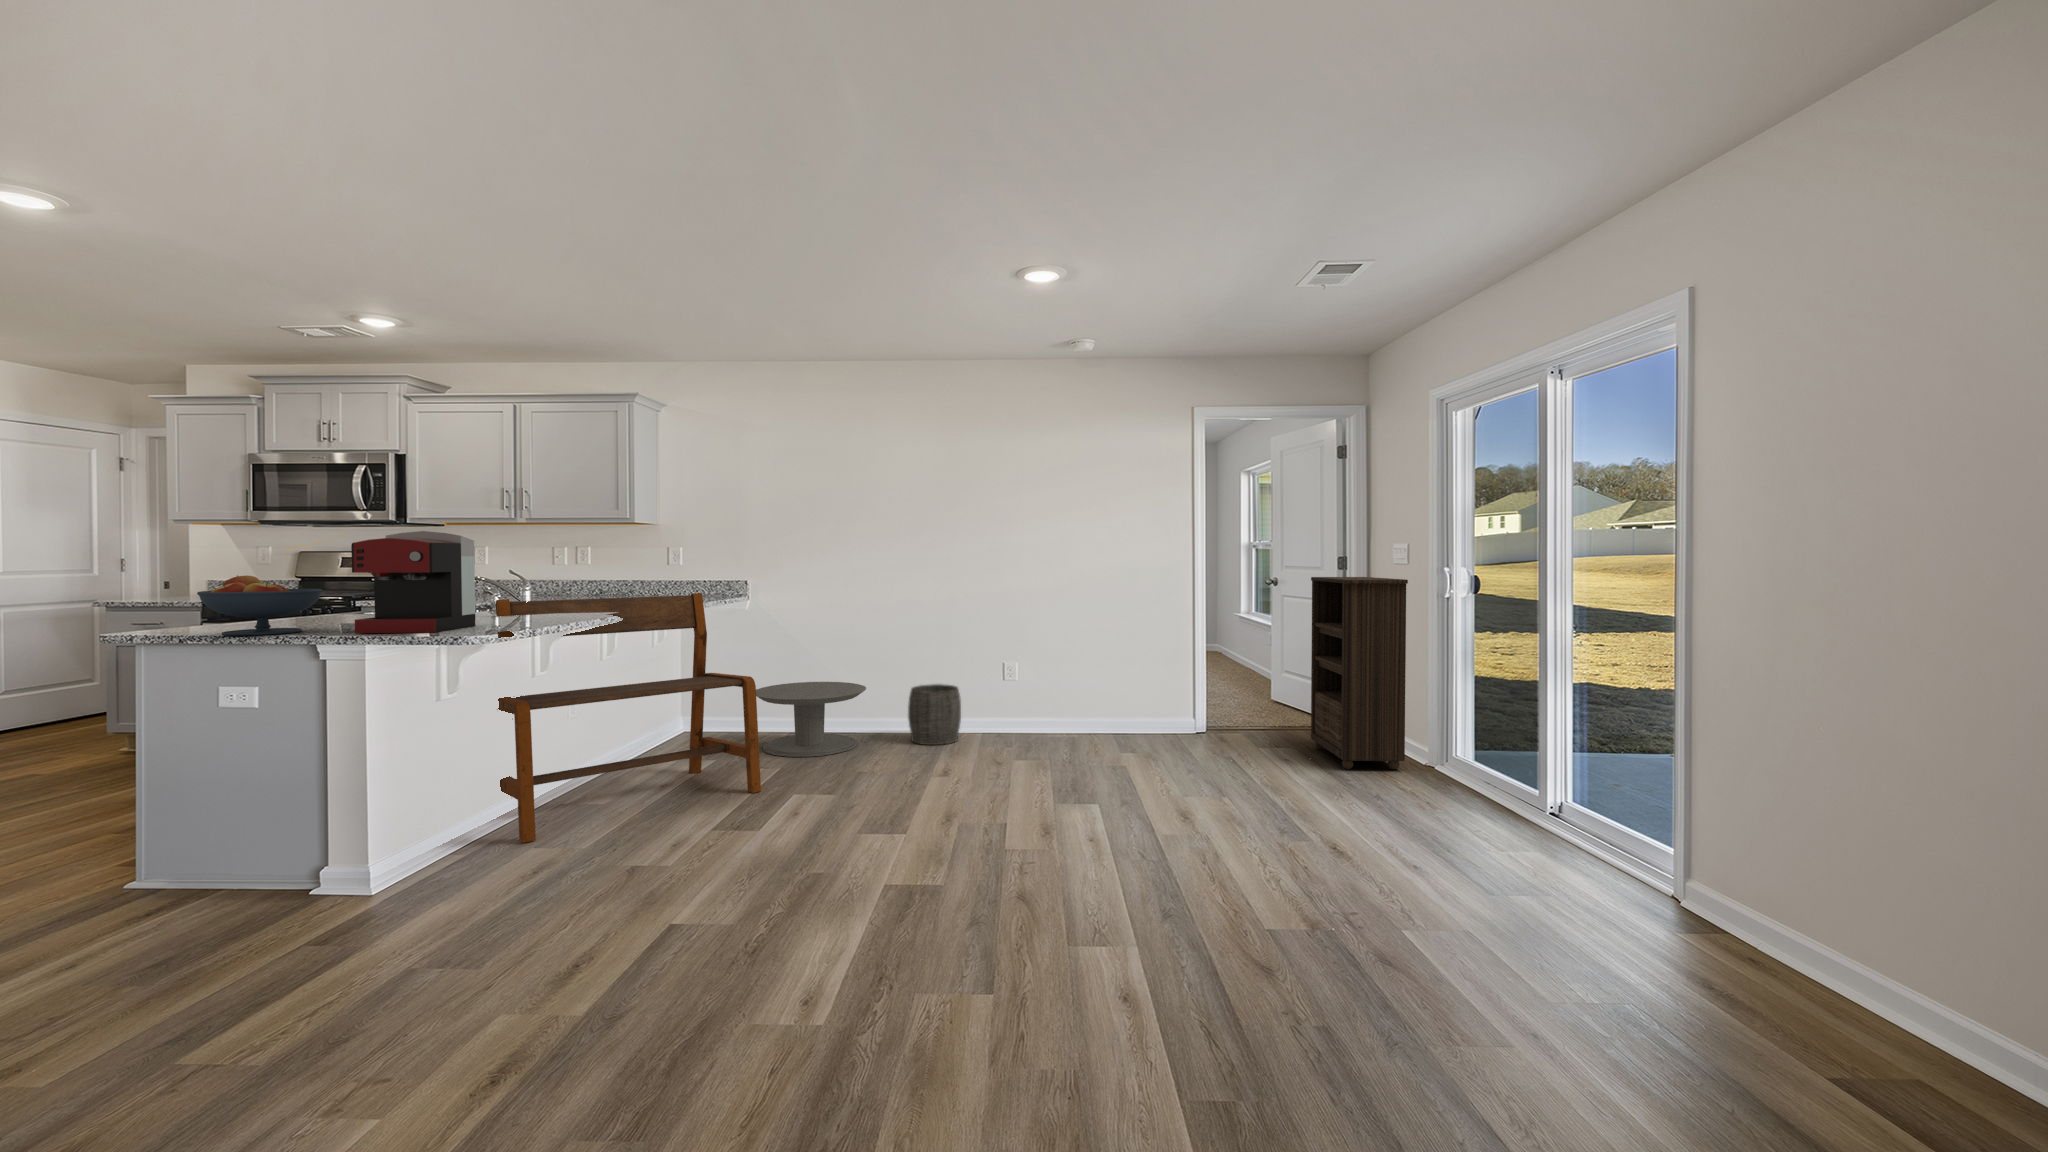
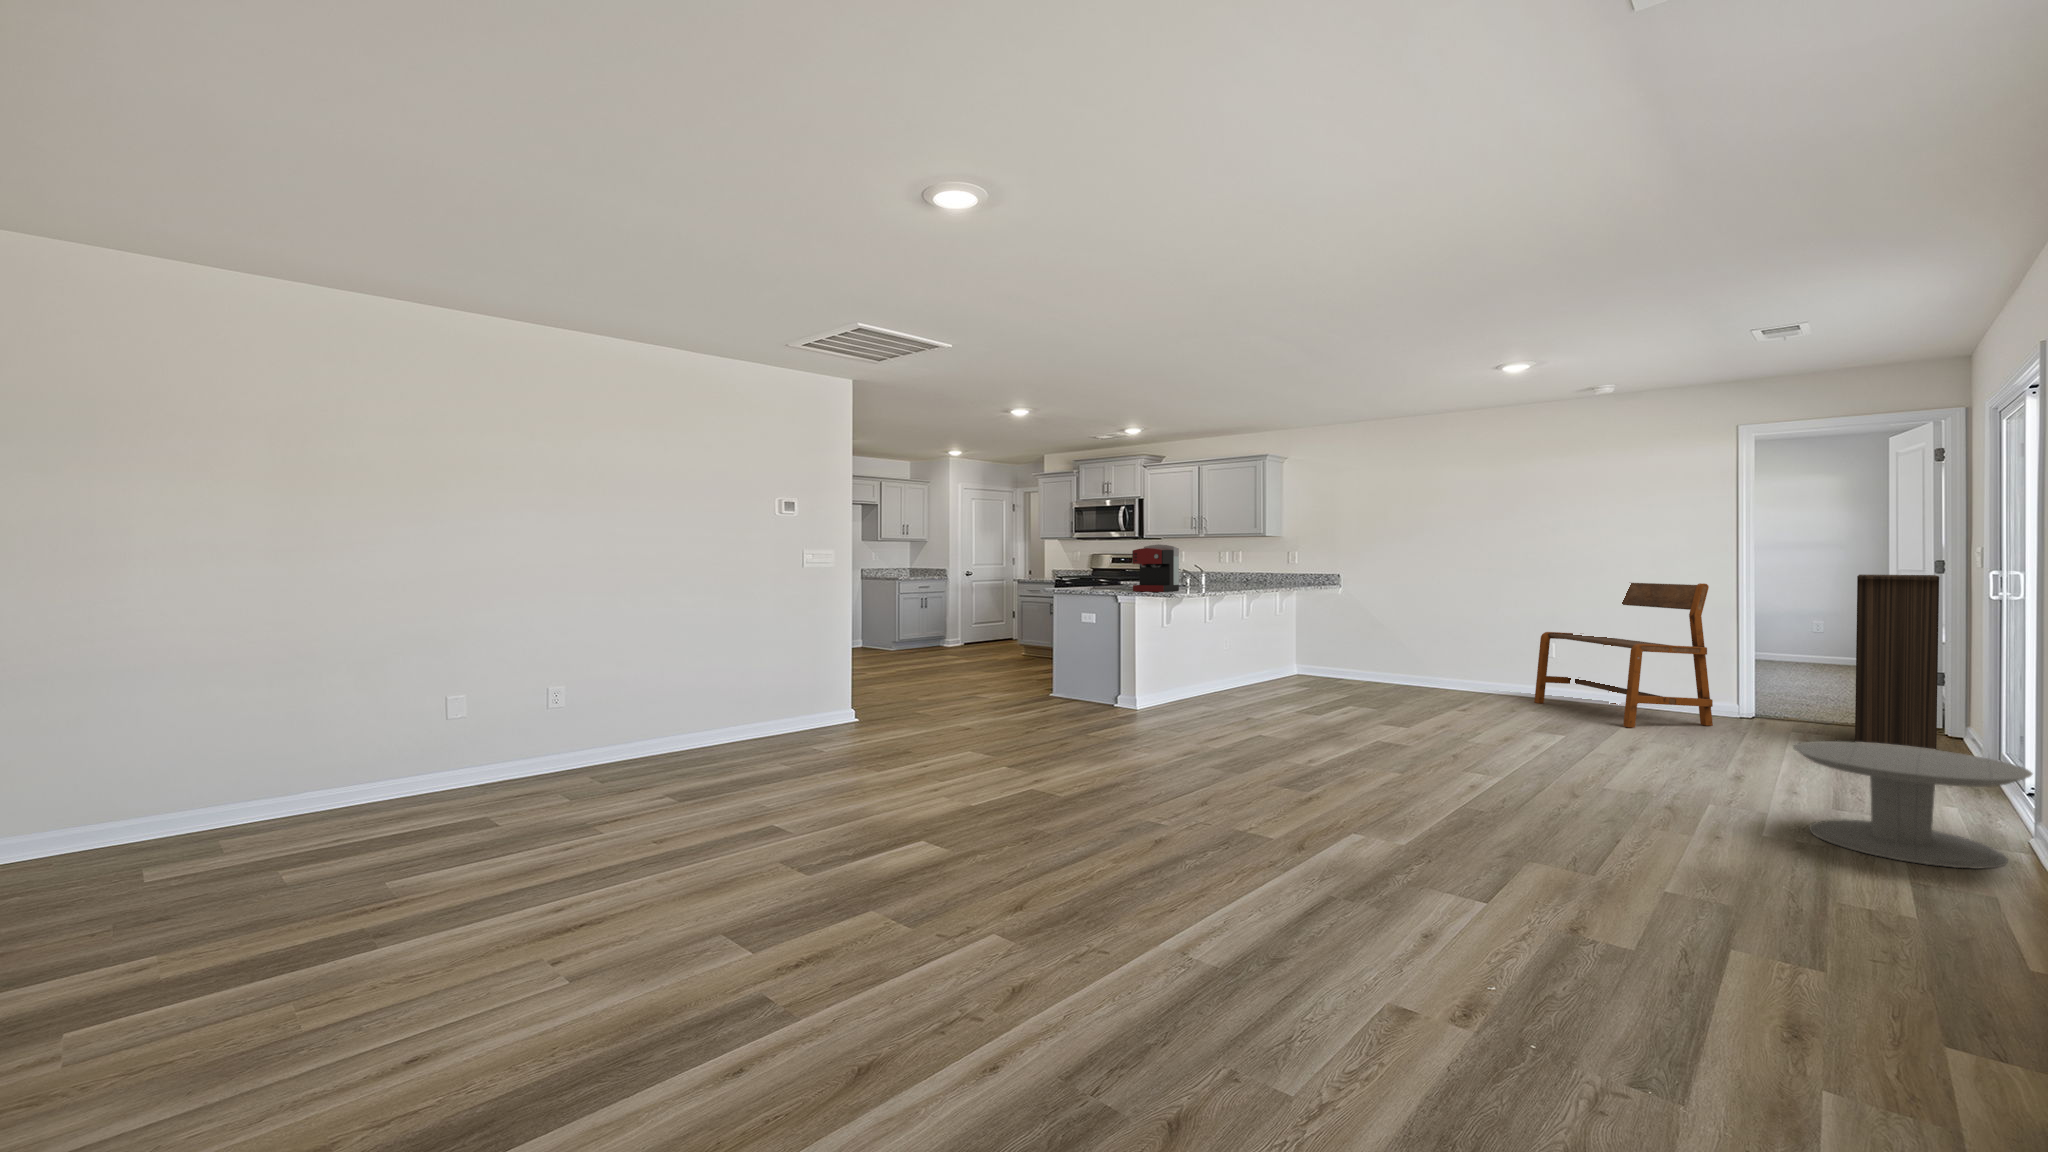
fruit bowl: present [197,575,323,636] -> none [1078,565,1120,591]
bench: present [495,593,761,843] -> present [1534,583,1713,727]
side table: present [756,682,866,757] -> present [1793,741,2032,869]
woven basket: present [908,684,961,745] -> none [1449,654,1494,698]

